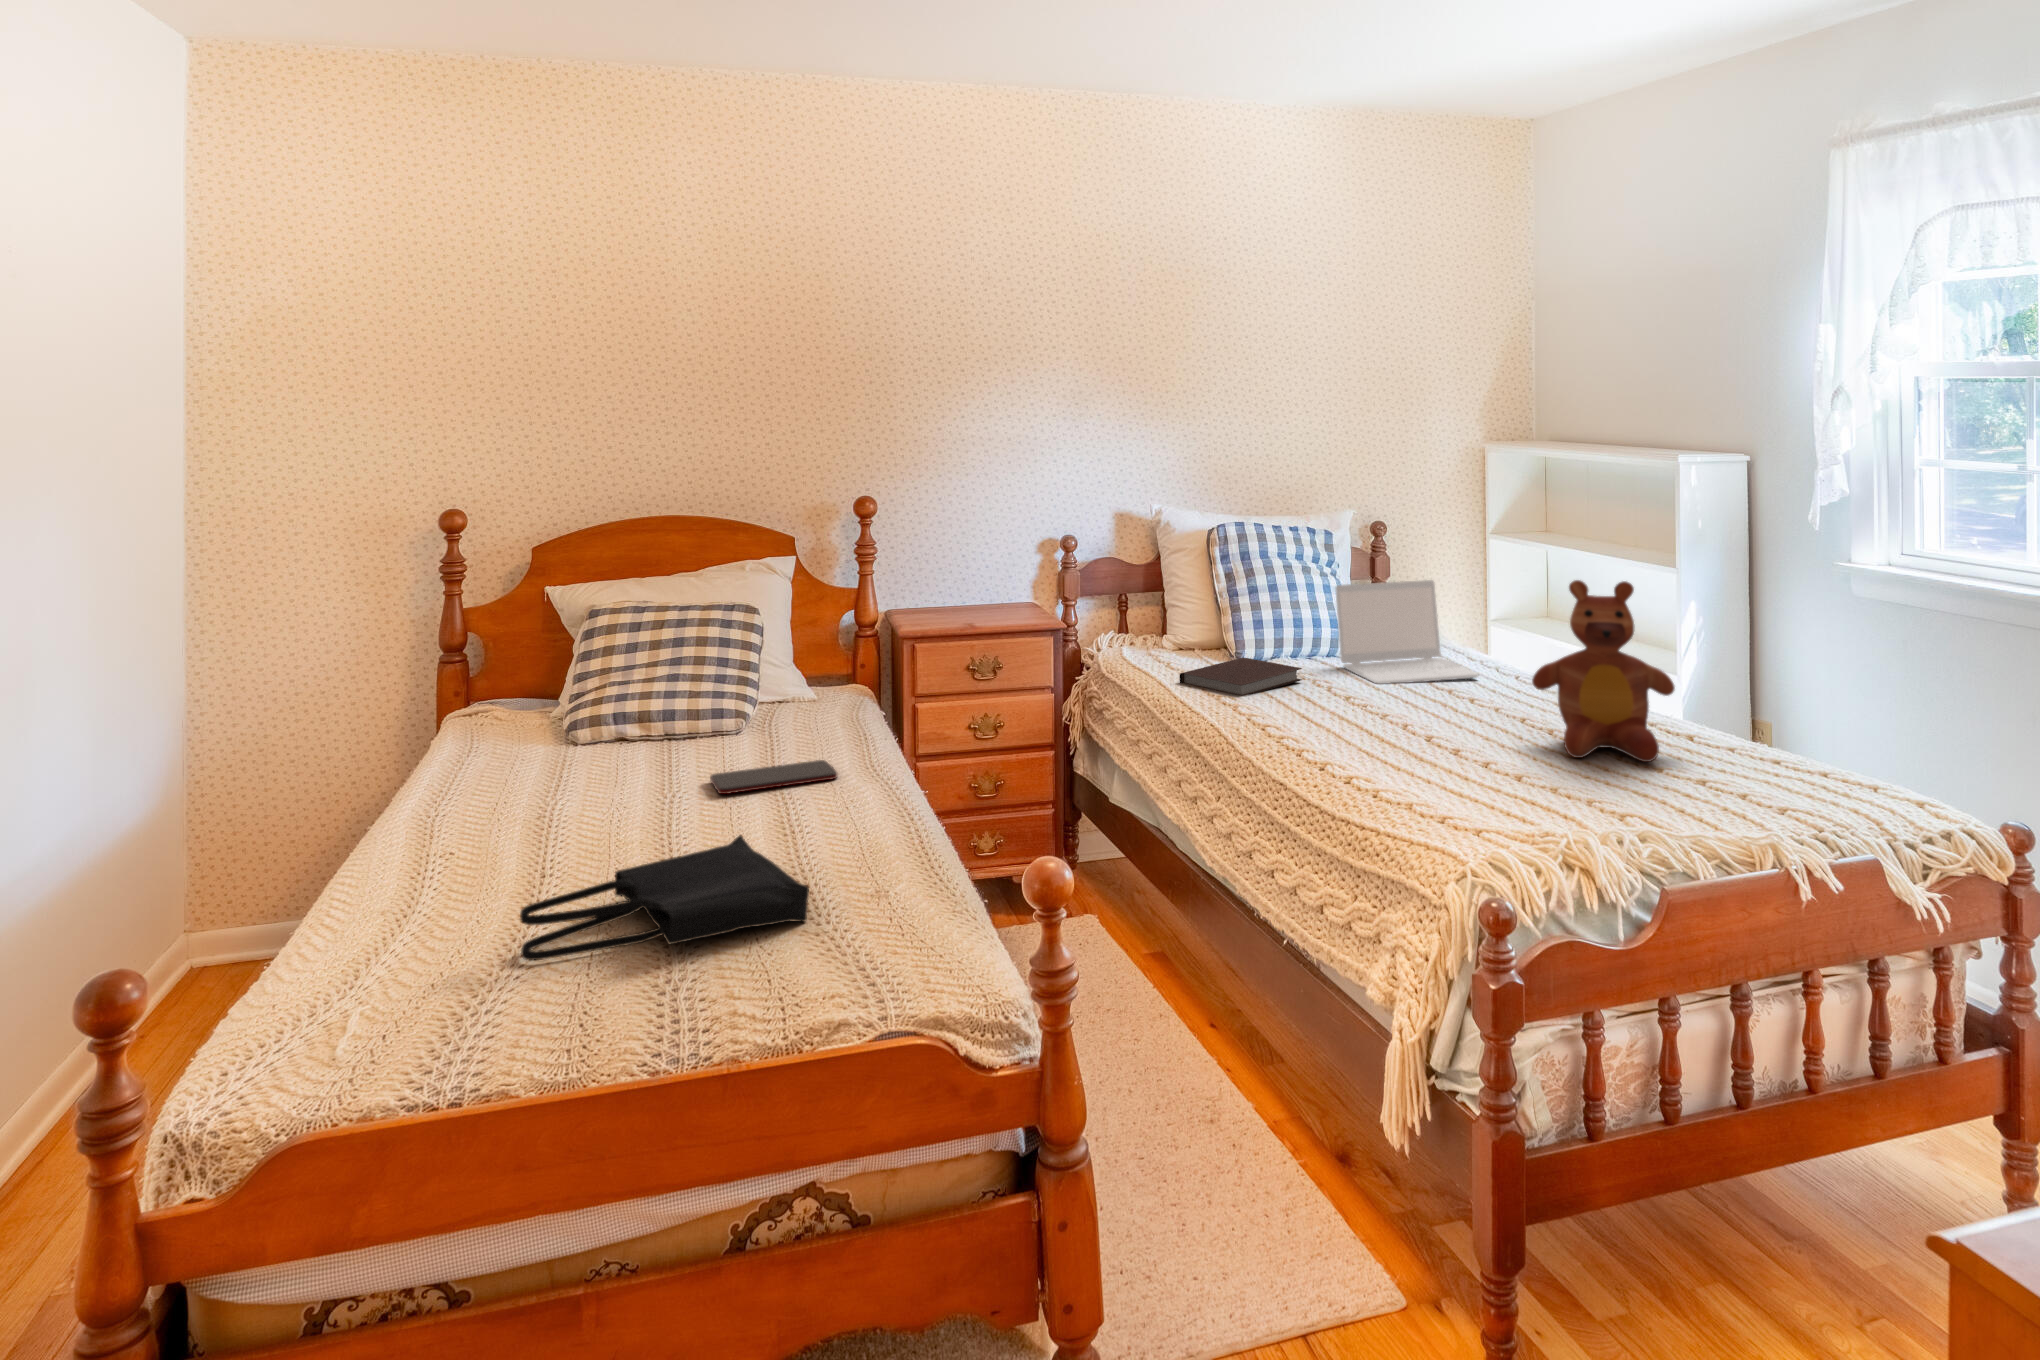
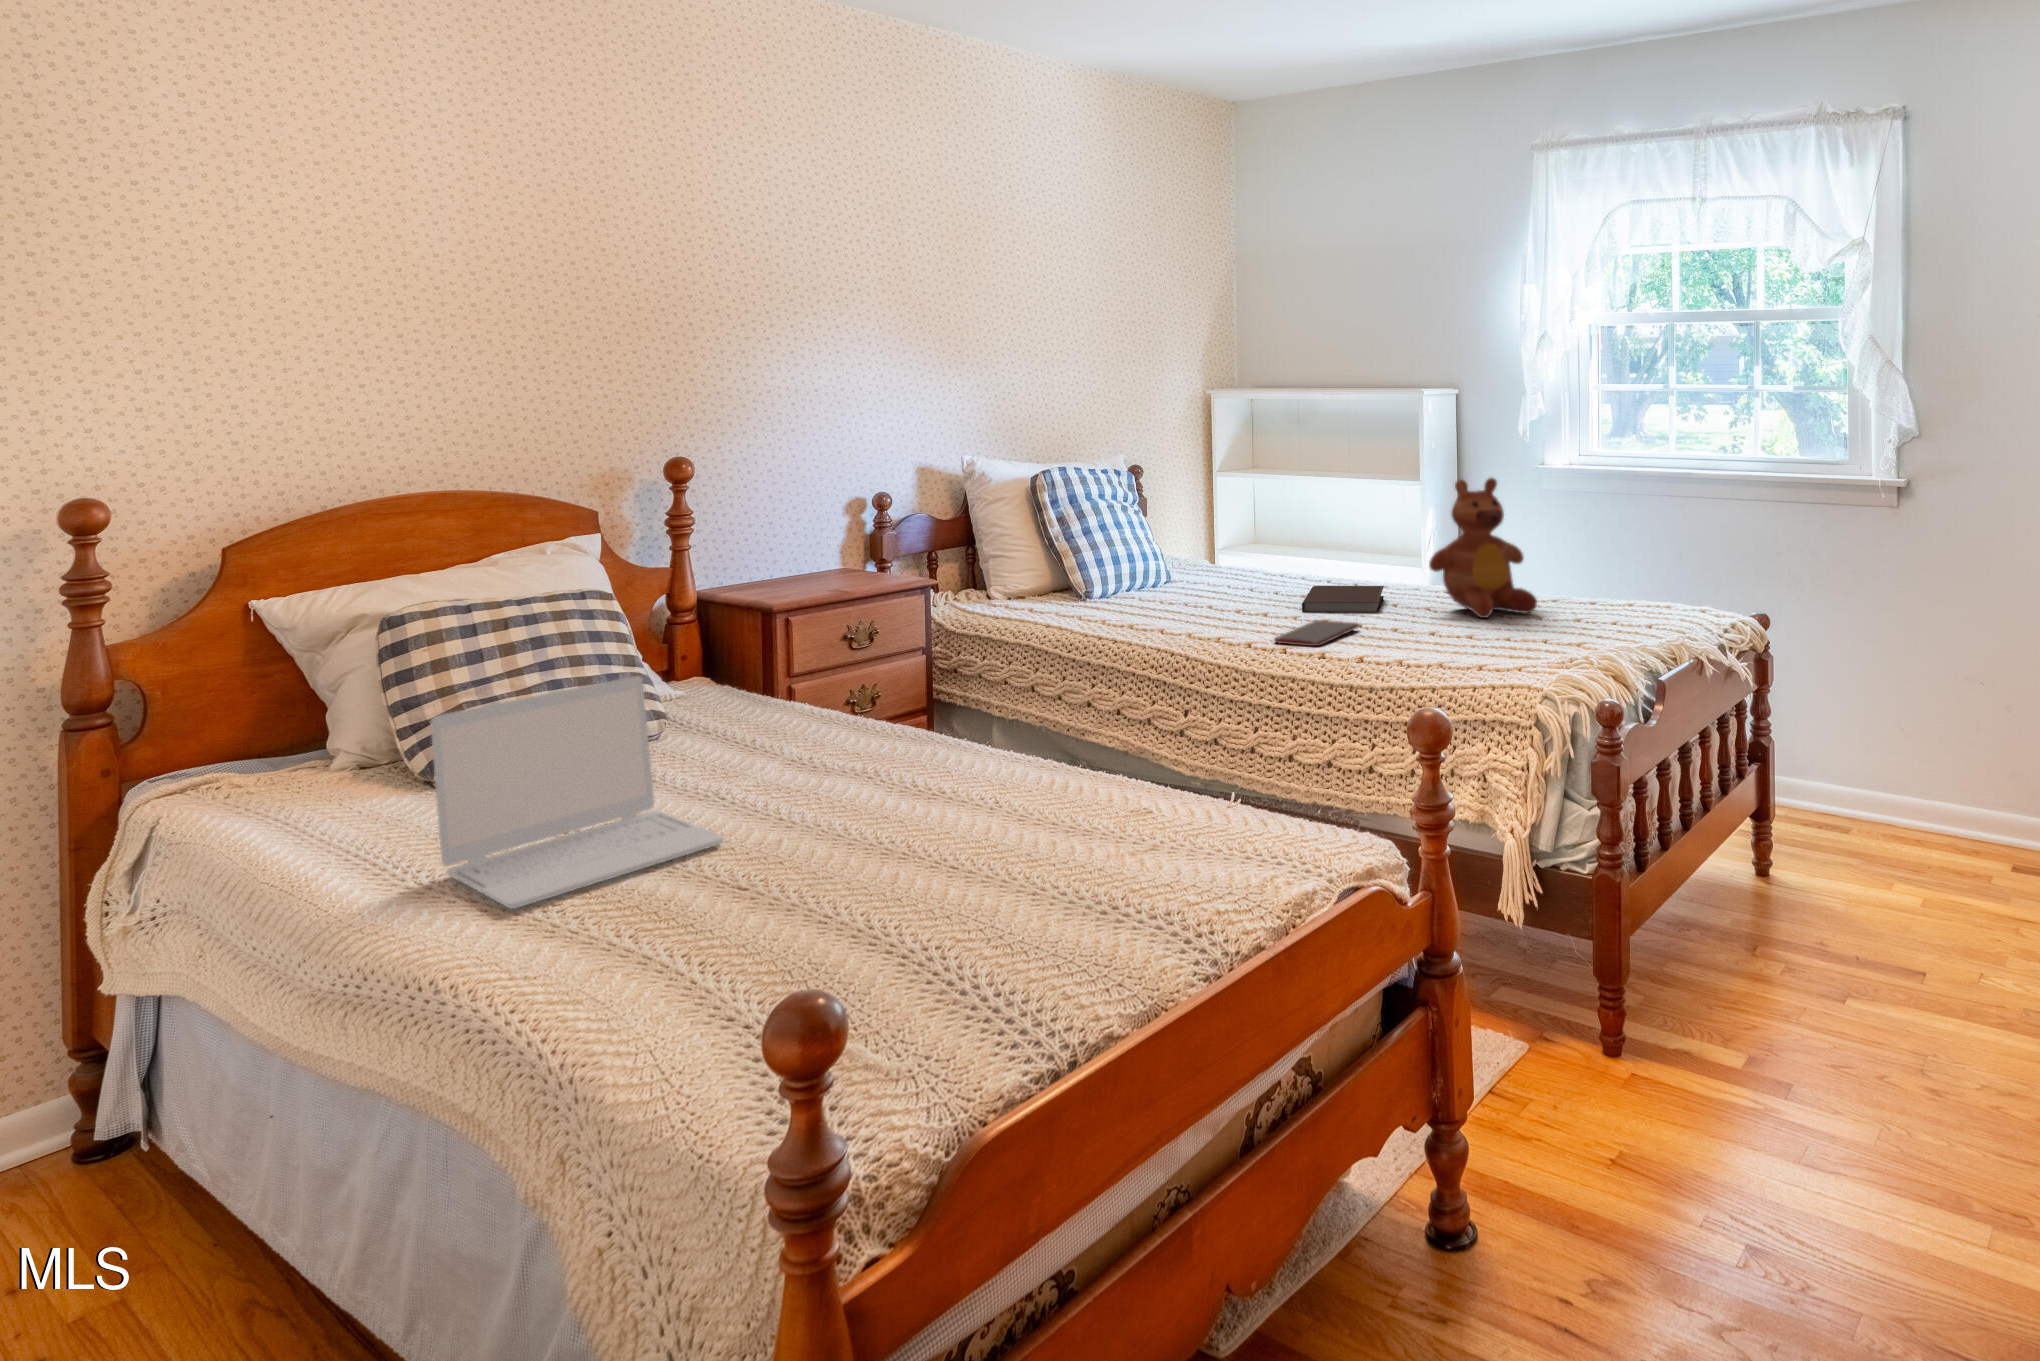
laptop: present [1336,580,1479,684] -> present [431,676,723,909]
notebook: present [1180,658,1302,696] -> present [1302,586,1384,612]
smartphone: present [710,760,837,794] -> present [1274,620,1359,646]
tote bag: present [520,835,809,960] -> none [896,789,1137,943]

